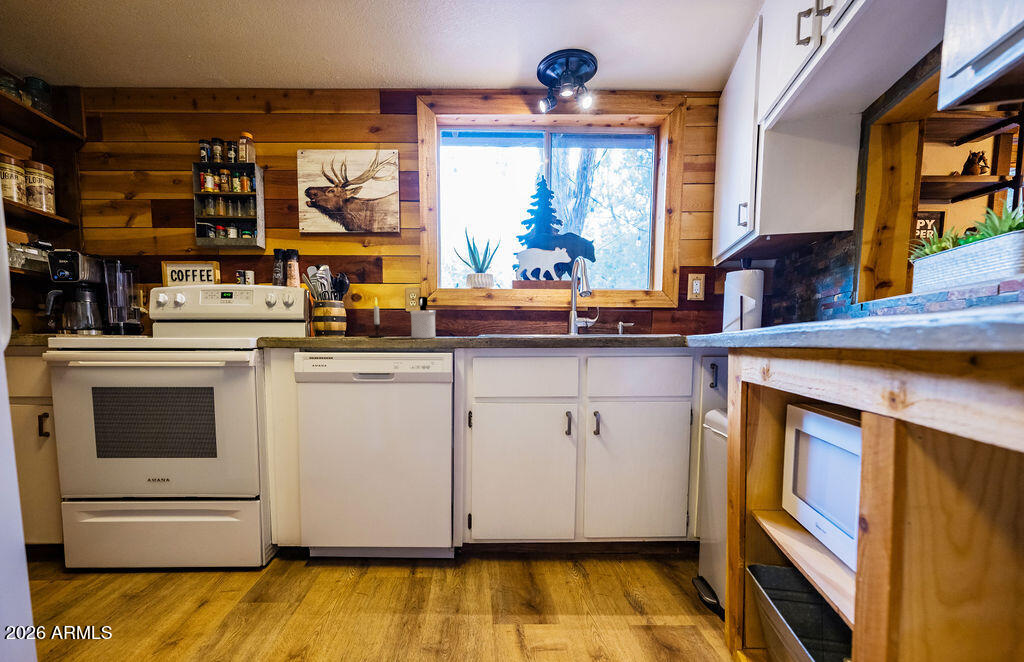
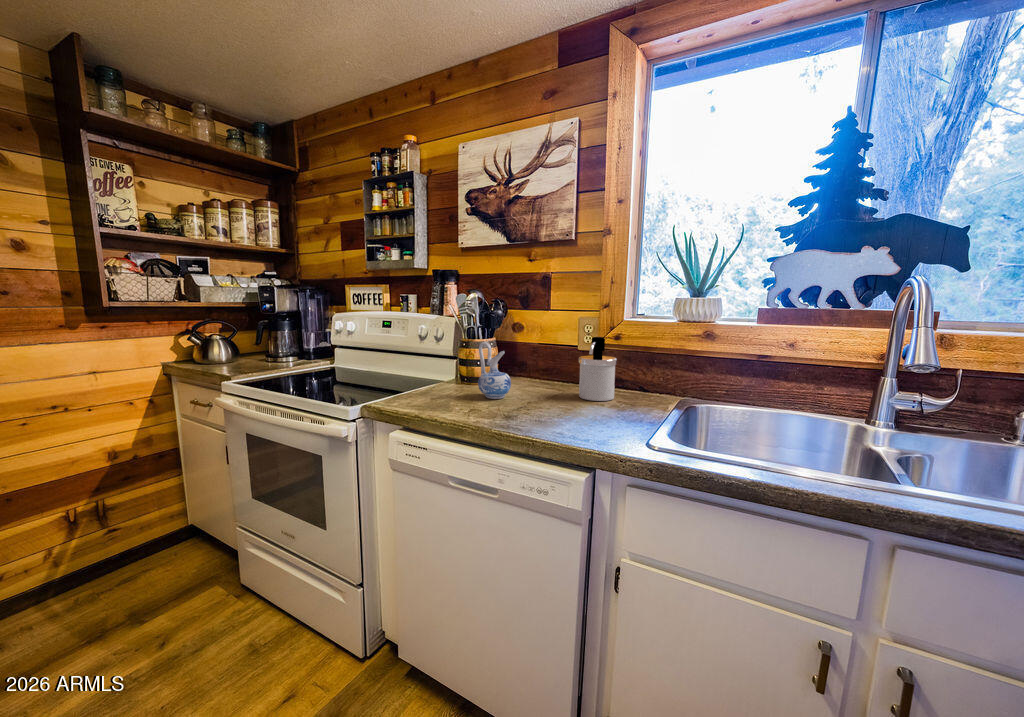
candle: present [368,298,388,337] -> none [522,333,555,390]
ceramic pitcher: none [334,300,362,341] -> present [478,342,511,399]

